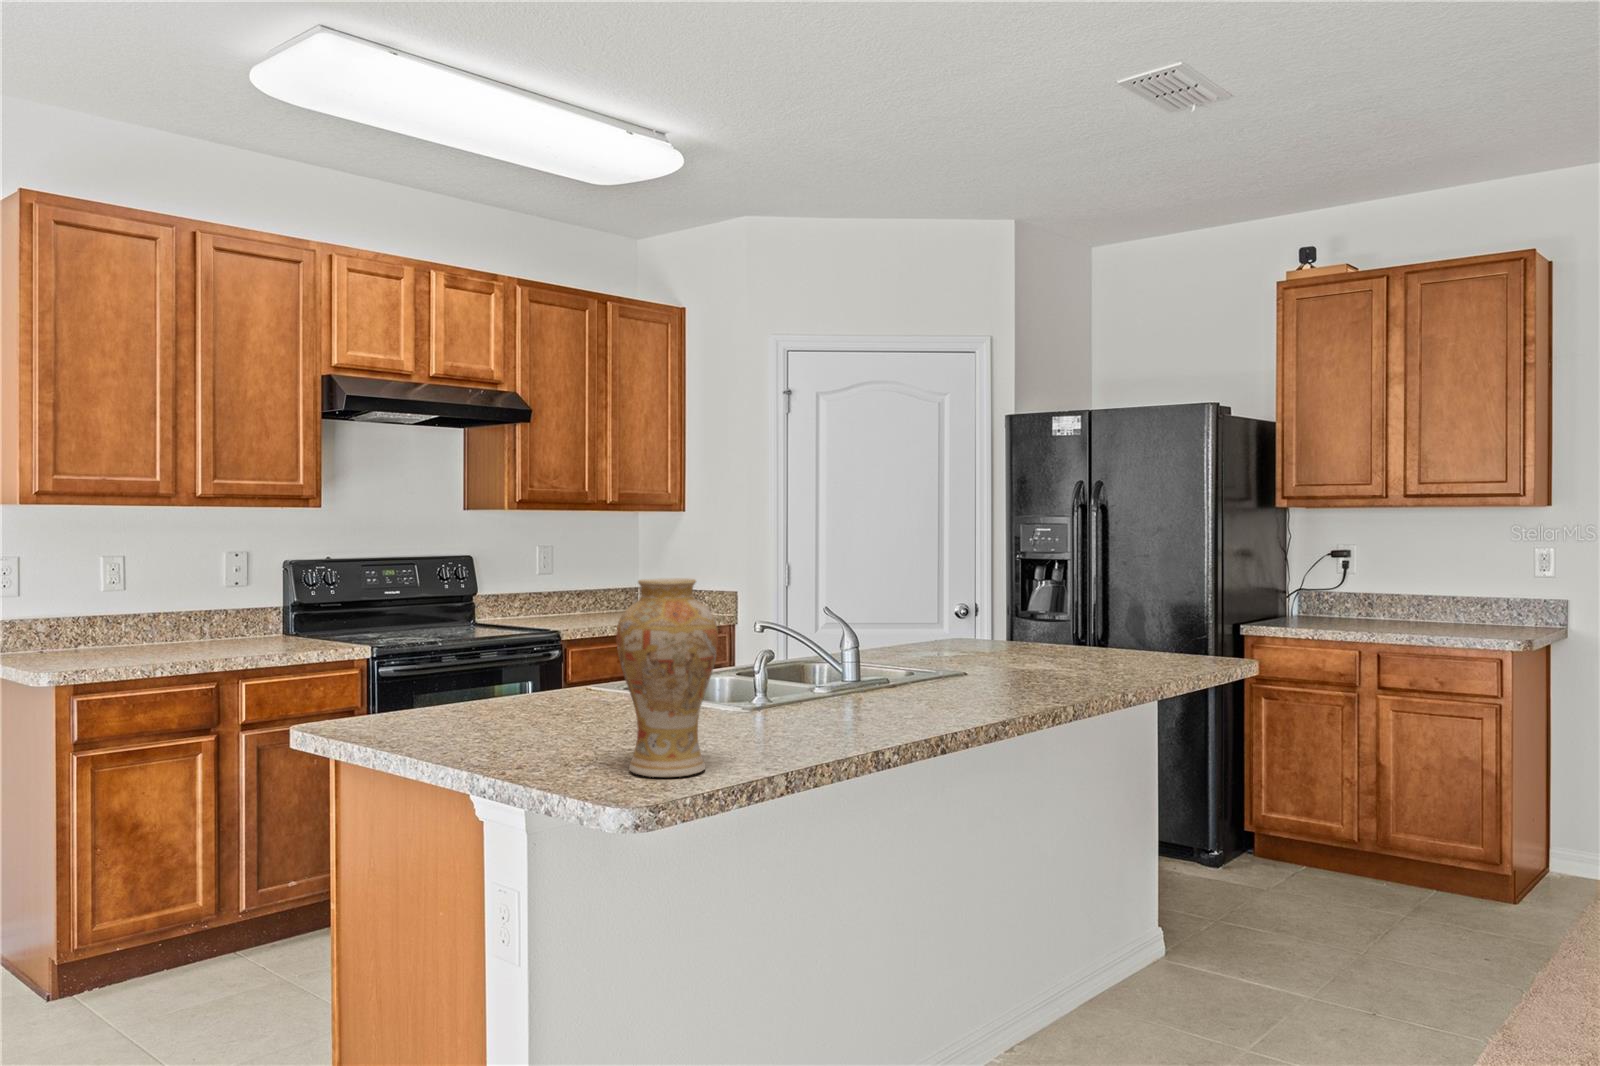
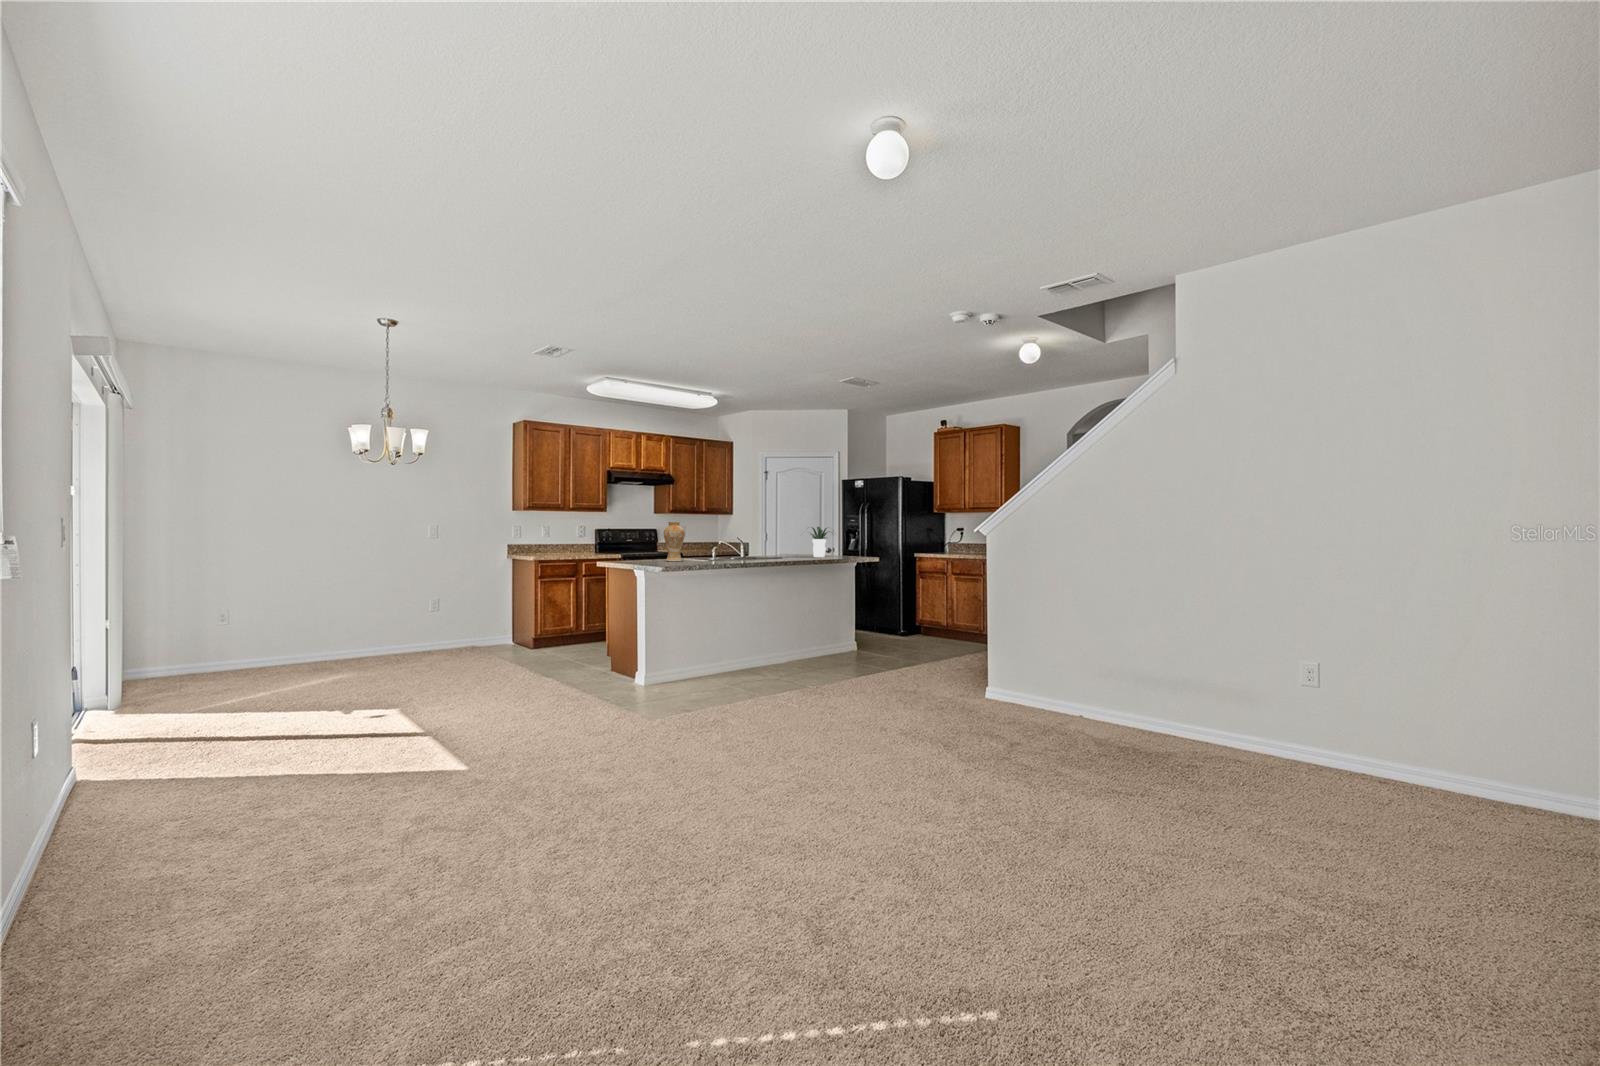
potted plant: none [1005,561,1134,666] -> present [810,527,833,557]

